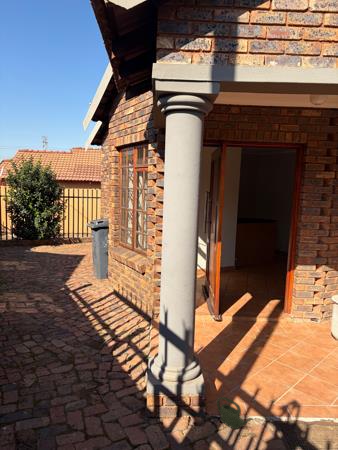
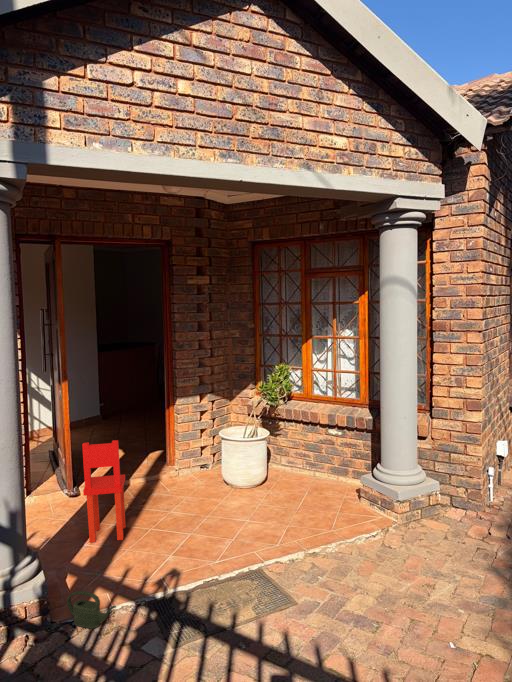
chair: none [229,288,259,363] -> present [82,440,126,542]

